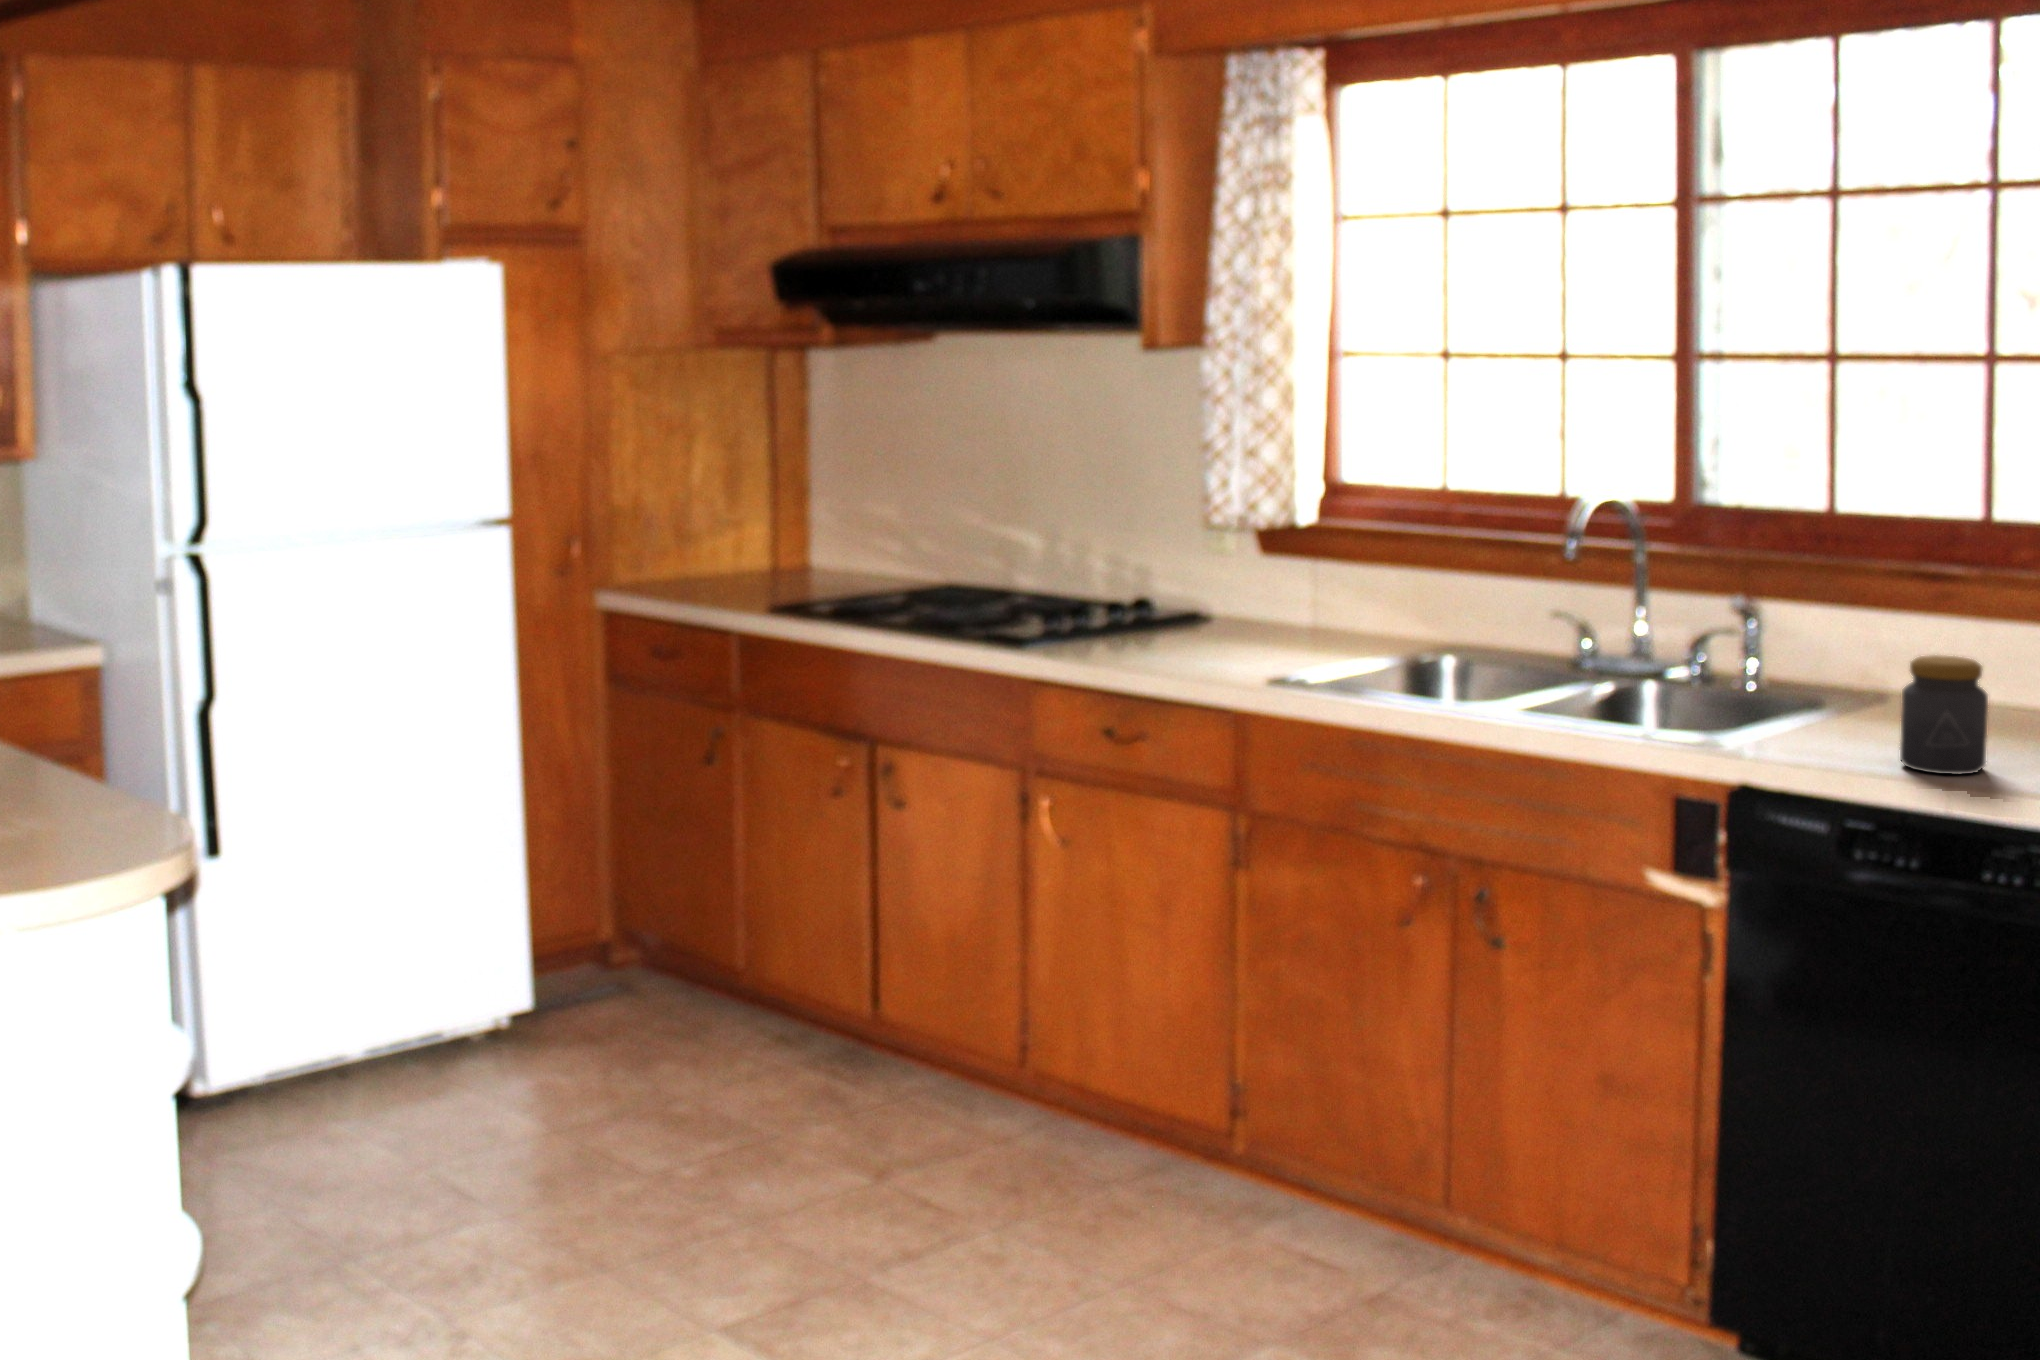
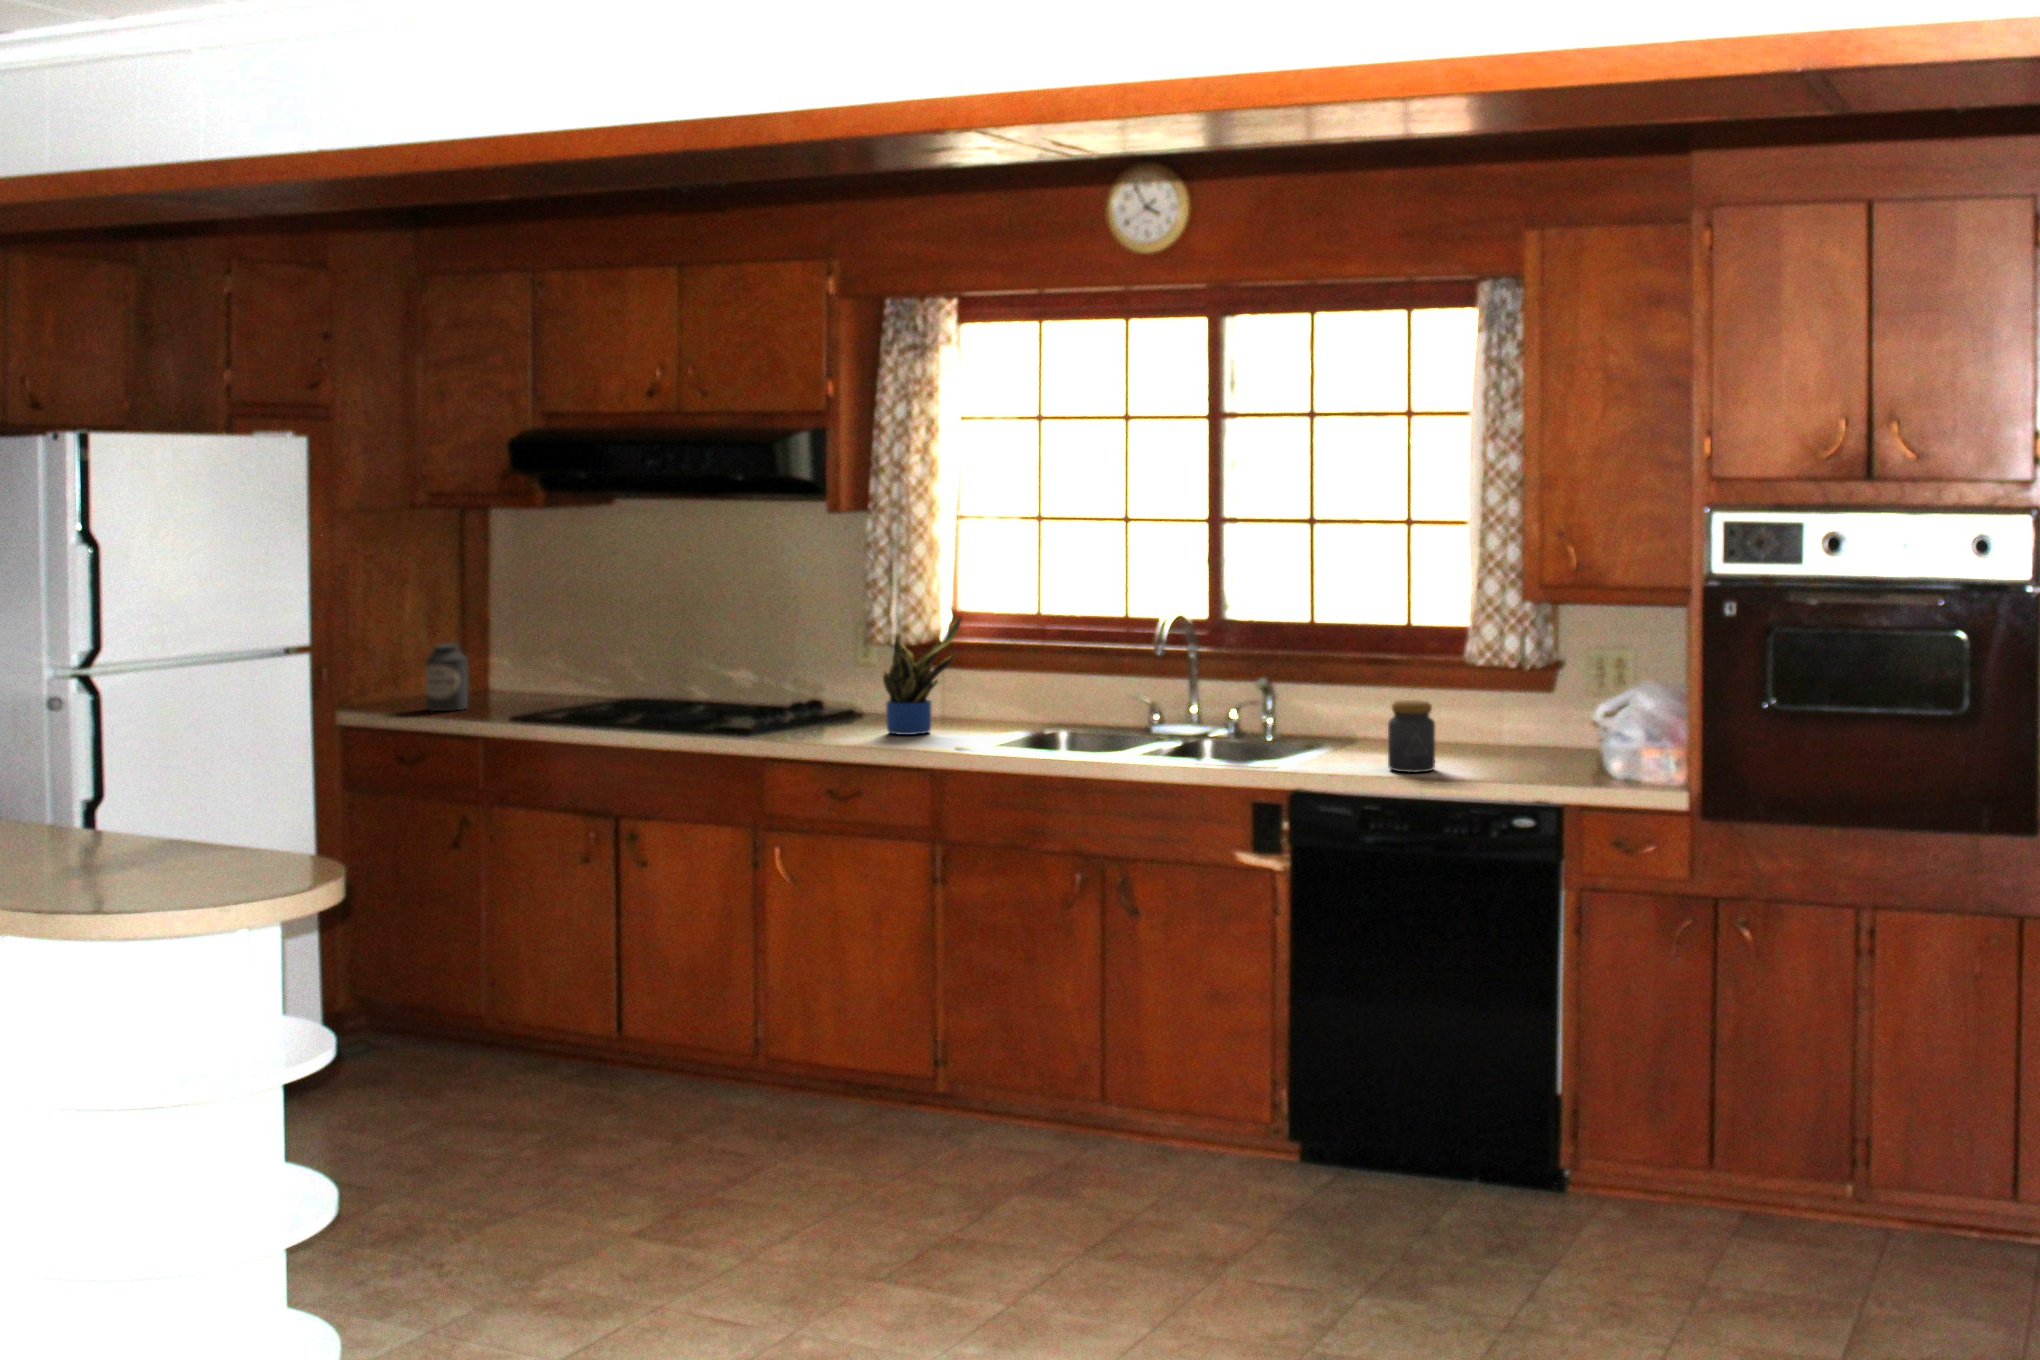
potted plant: none [1193,490,1302,650] -> present [883,617,962,735]
canister: none [713,502,761,582] -> present [426,643,468,711]

